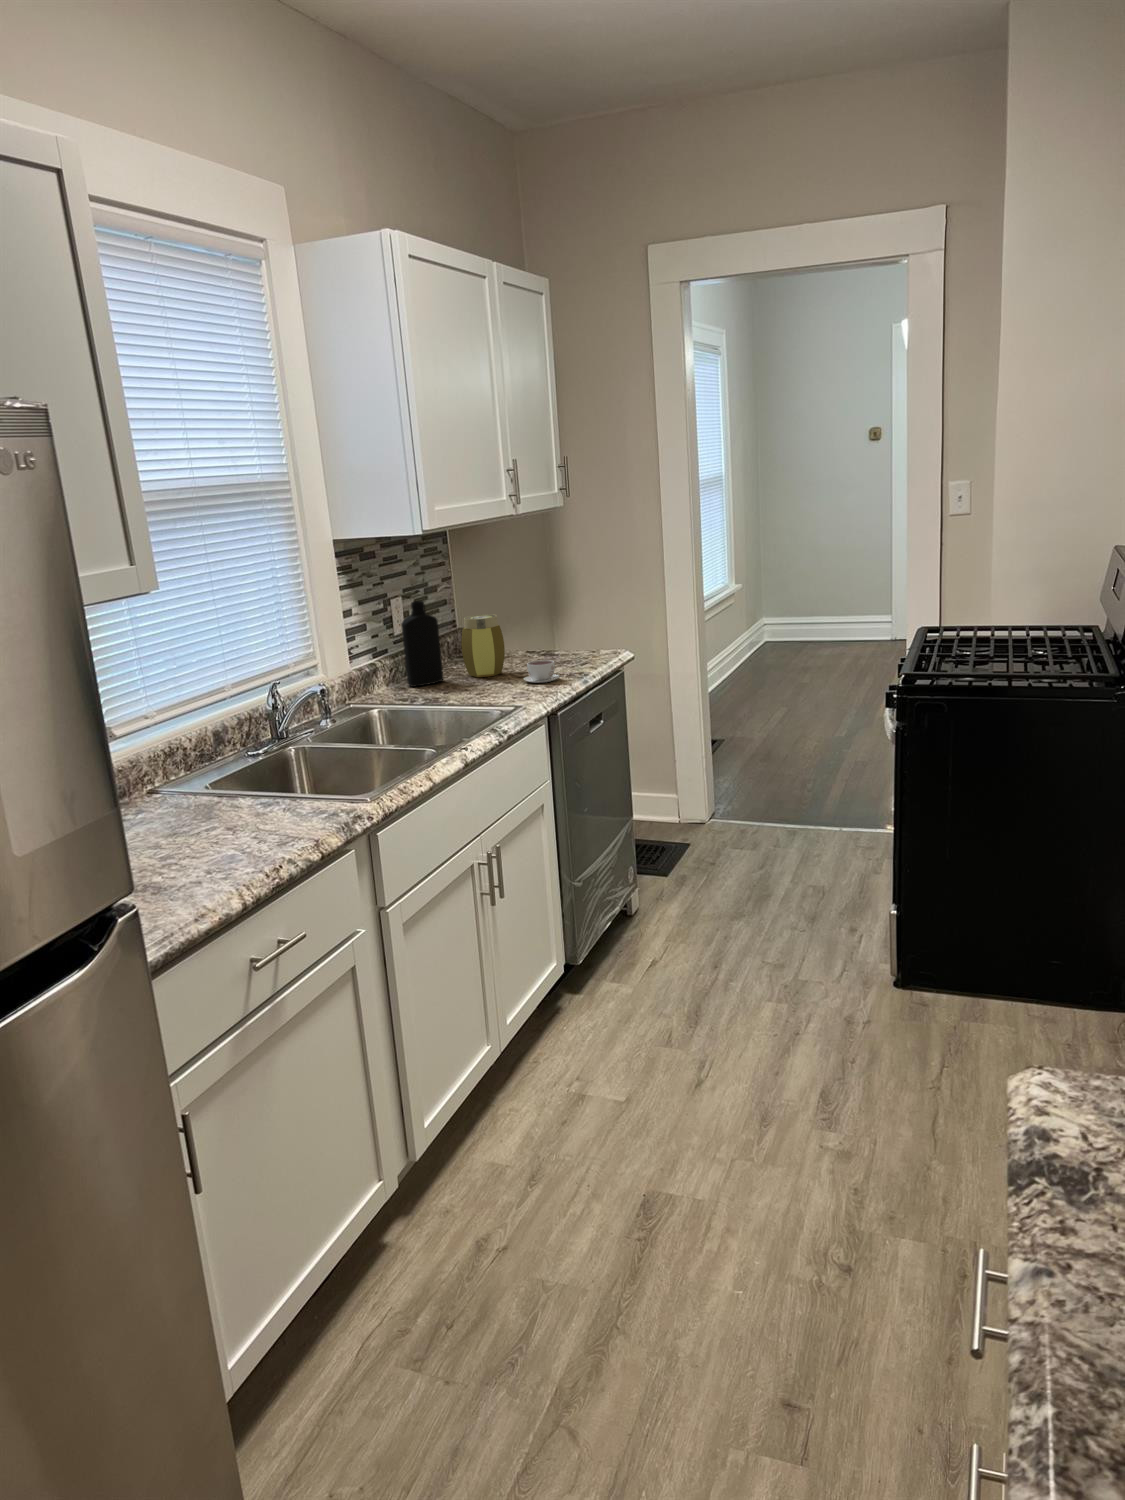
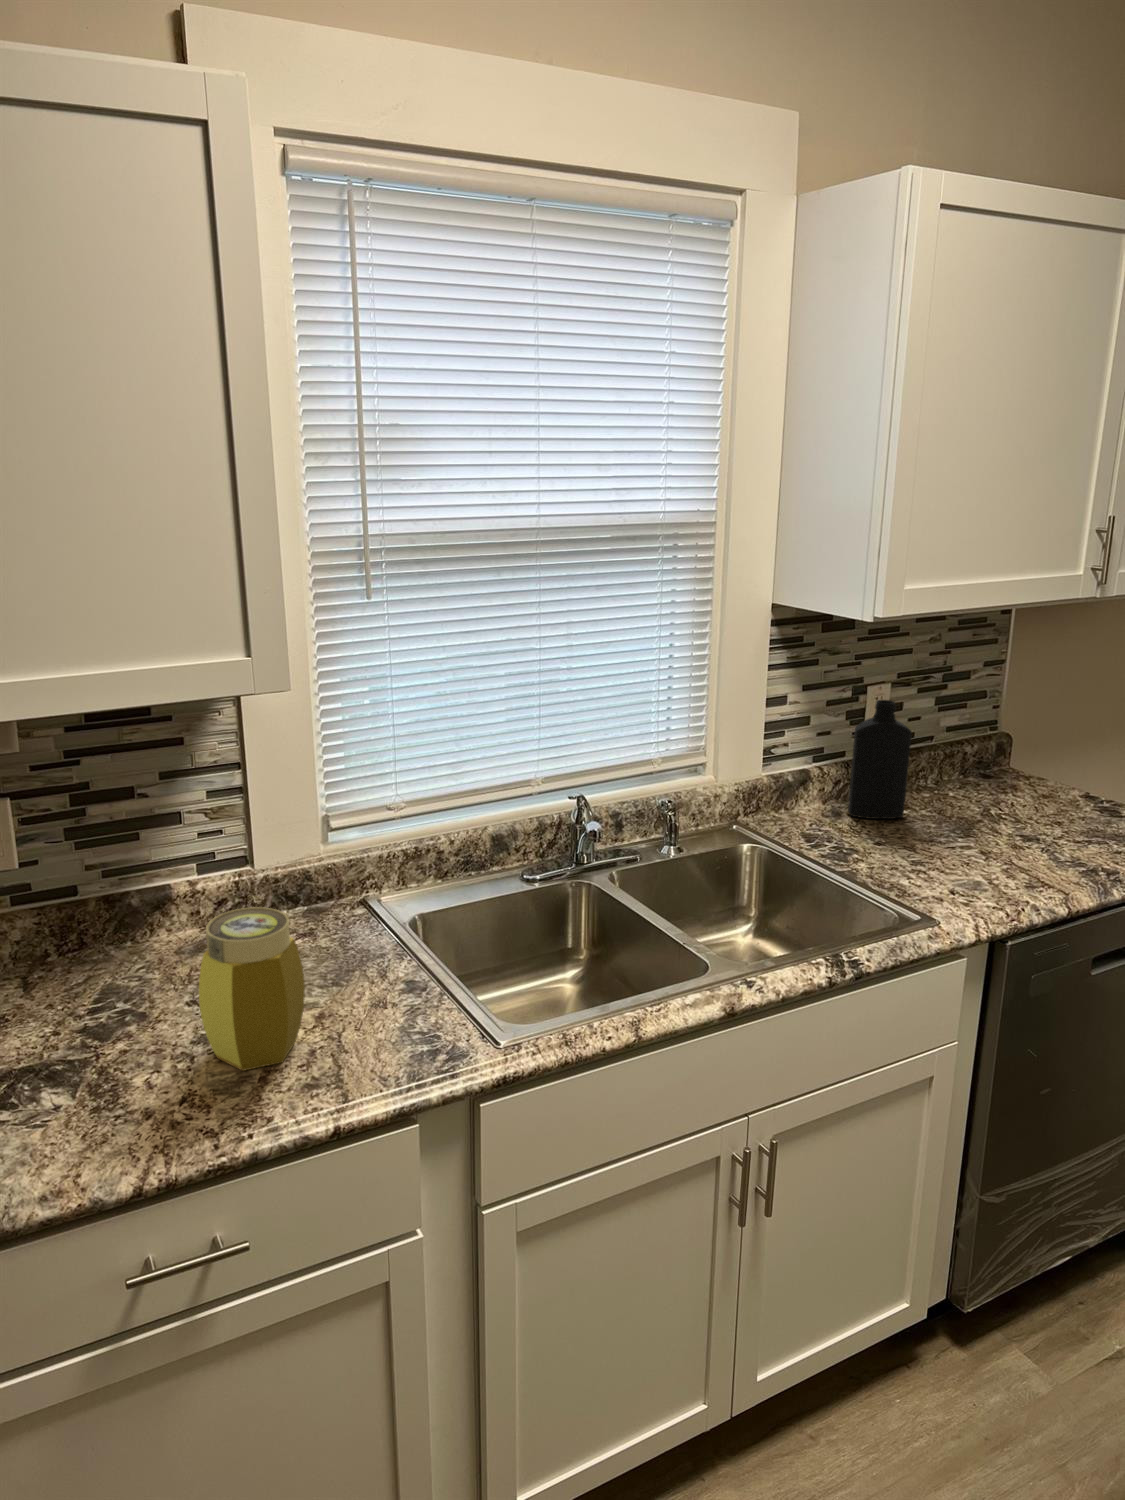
jar: present [462,614,505,677] -> present [199,907,305,1071]
coffee cup: present [524,660,562,683] -> none [1002,834,1070,875]

